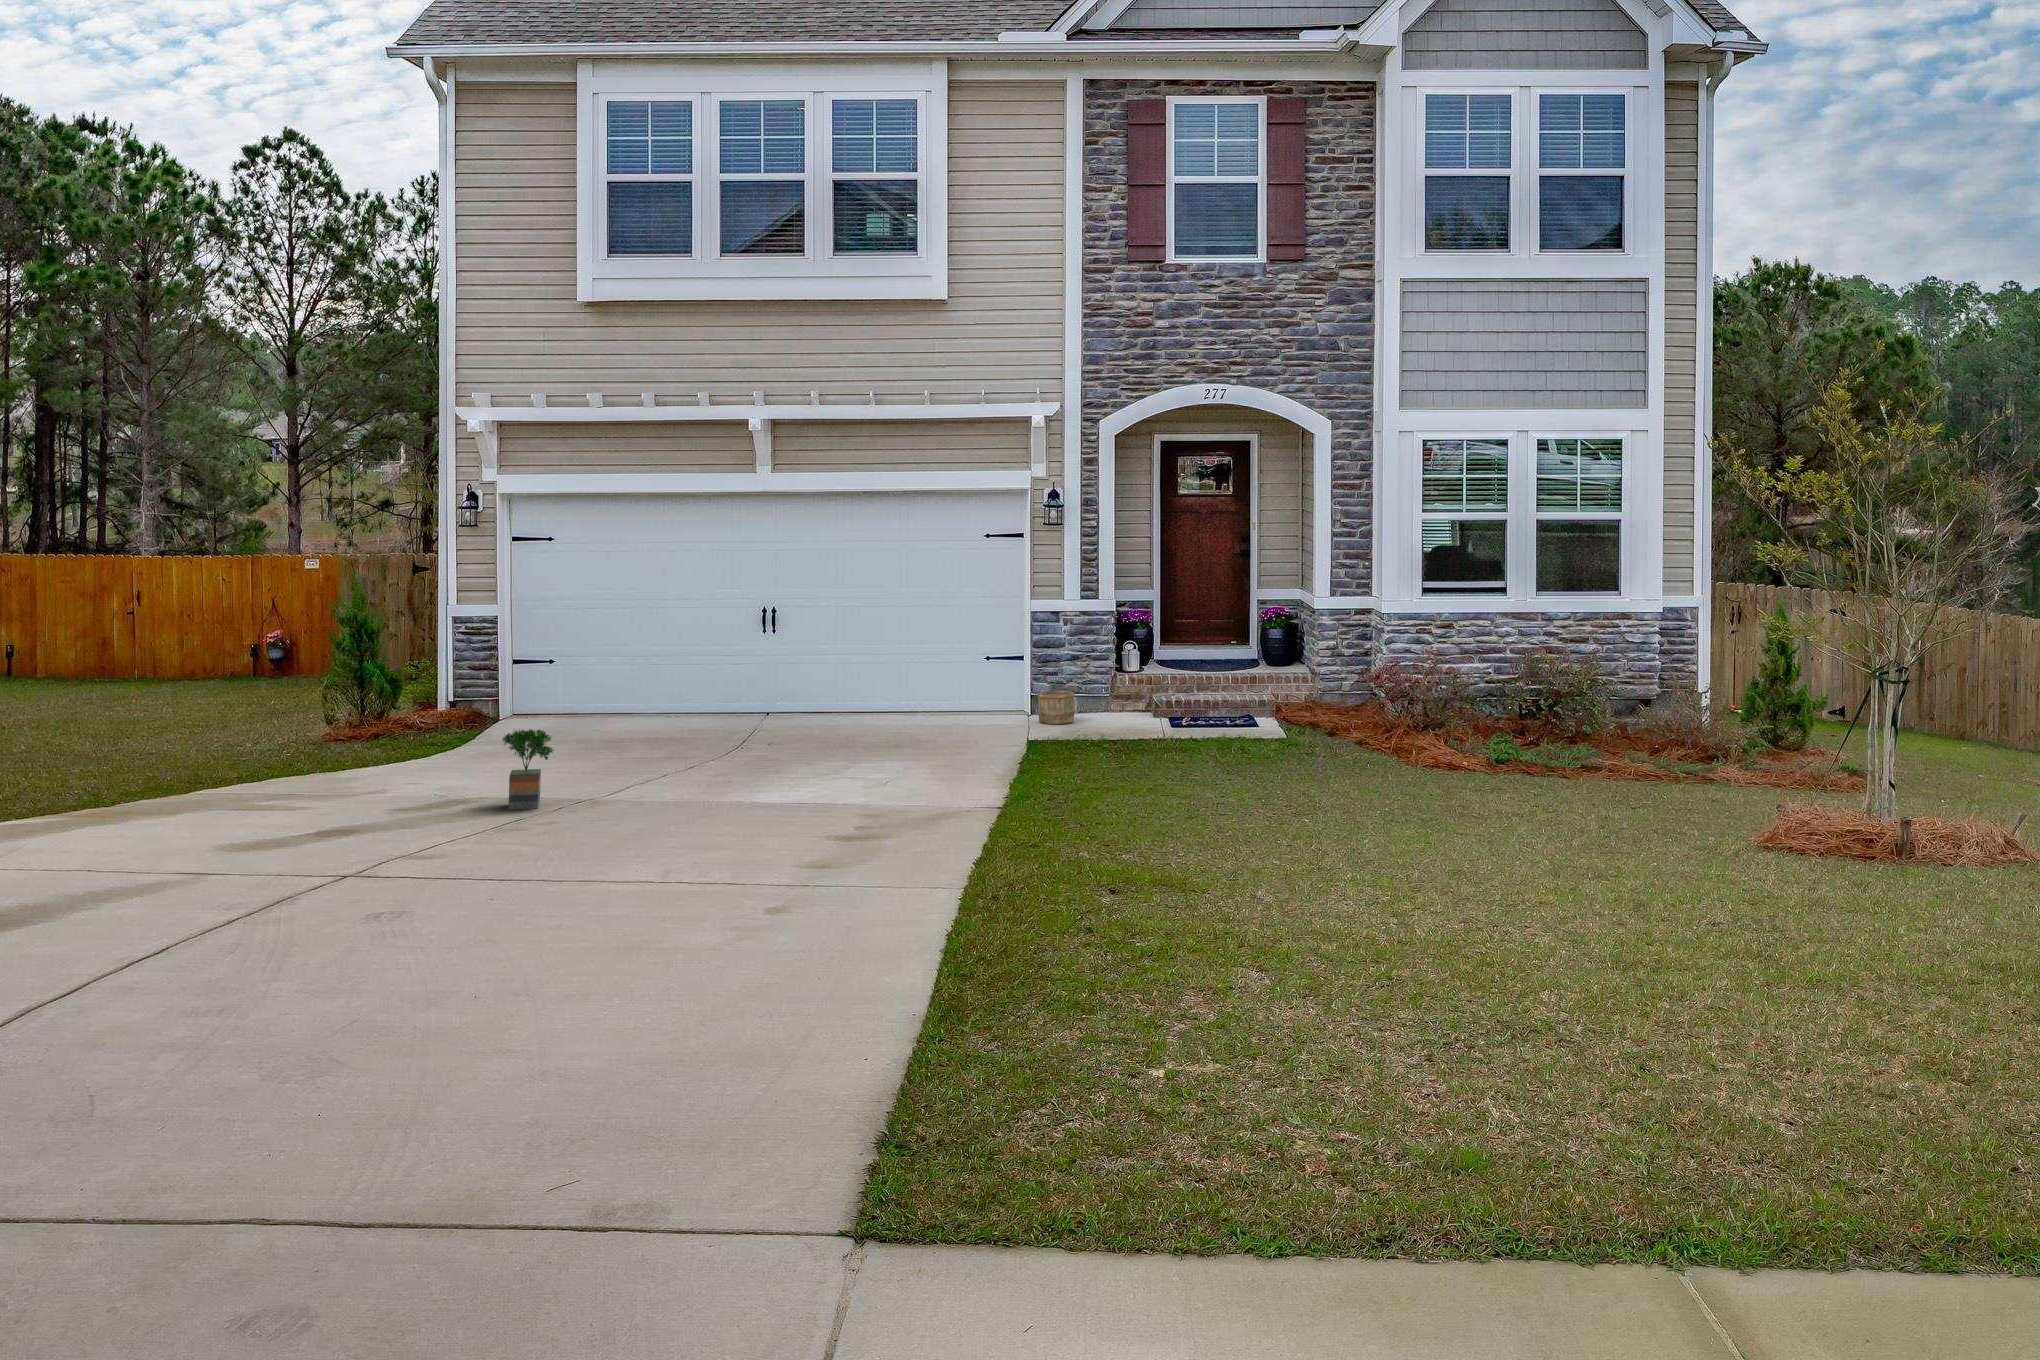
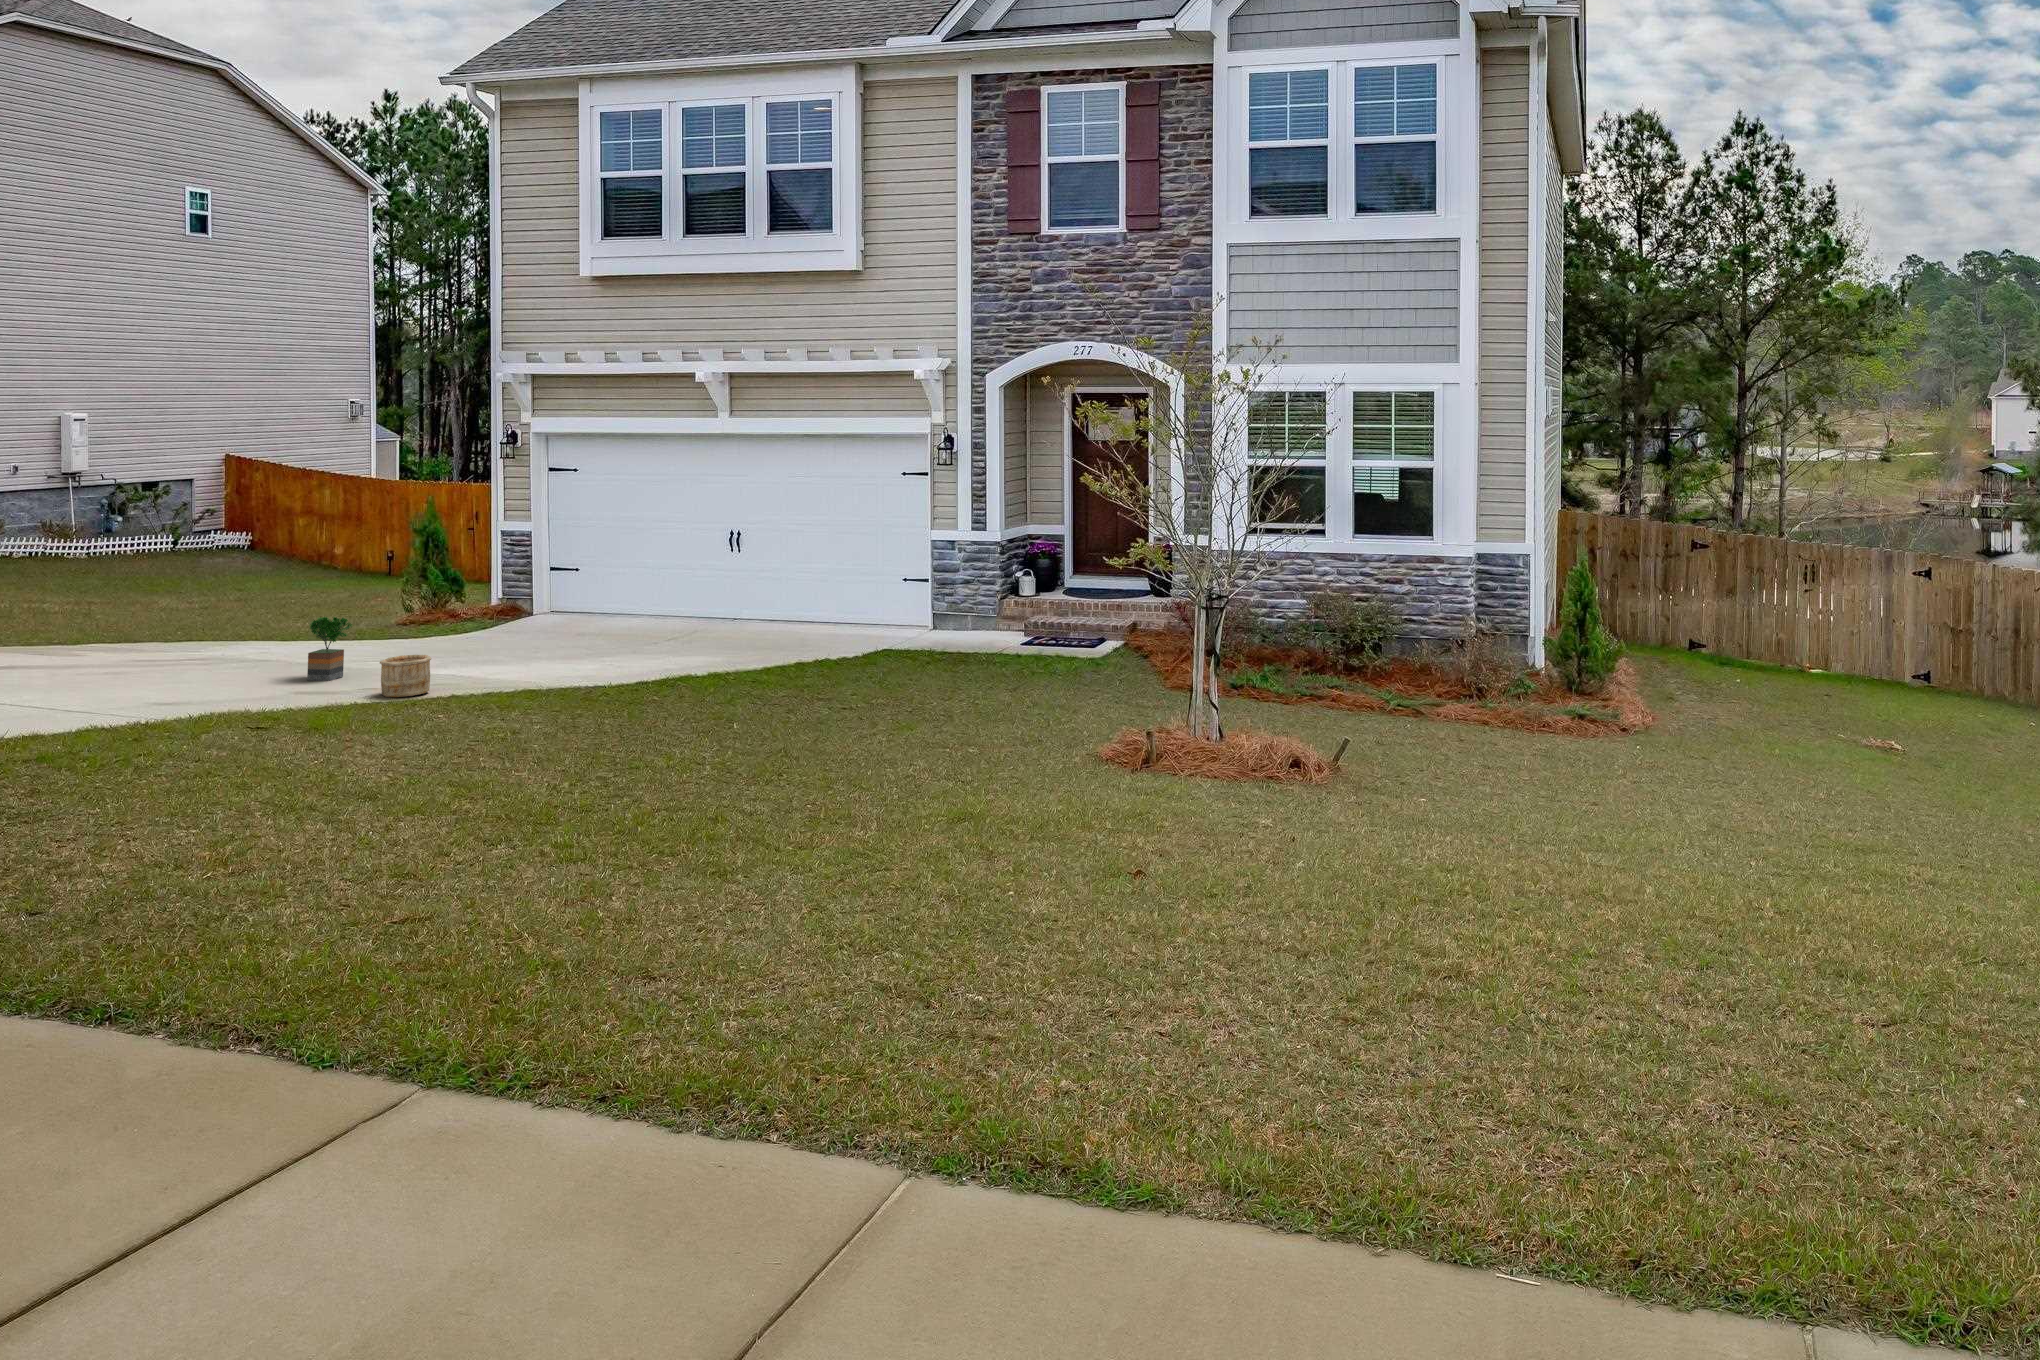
wooden bucket: present [1037,690,1075,724] -> present [380,655,431,697]

